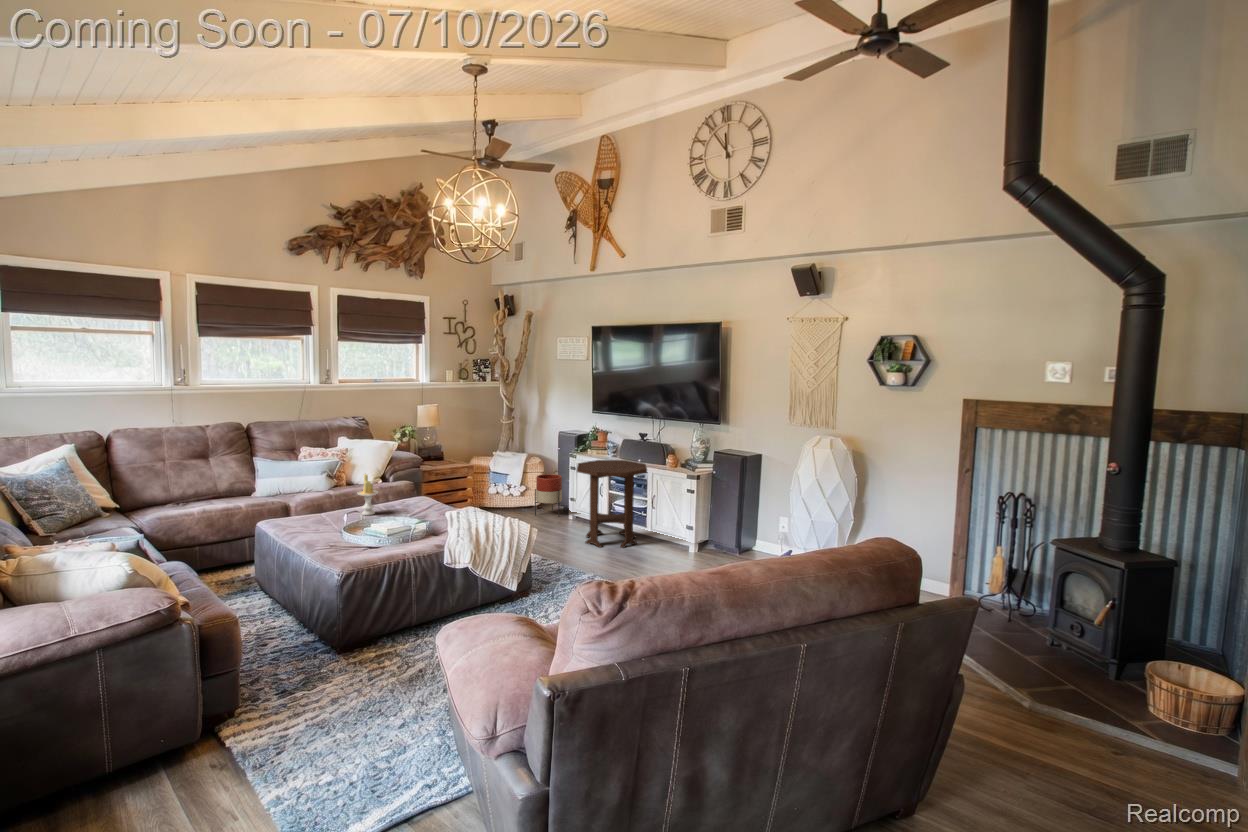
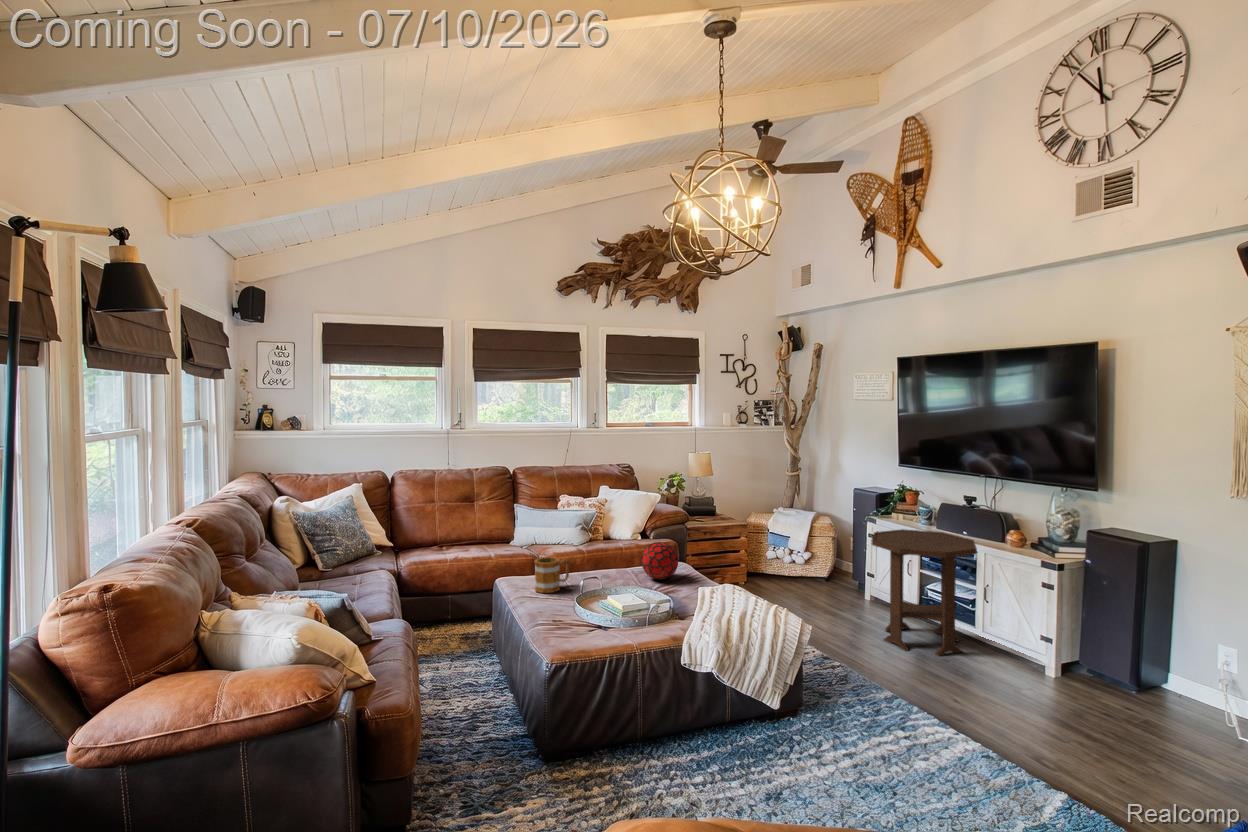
candle: present [358,474,378,515] -> none [599,532,623,581]
planter: present [535,474,562,516] -> none [820,540,855,595]
decorative orb: none [396,479,429,510] -> present [641,542,678,580]
mug: none [298,498,331,530] -> present [535,557,569,593]

